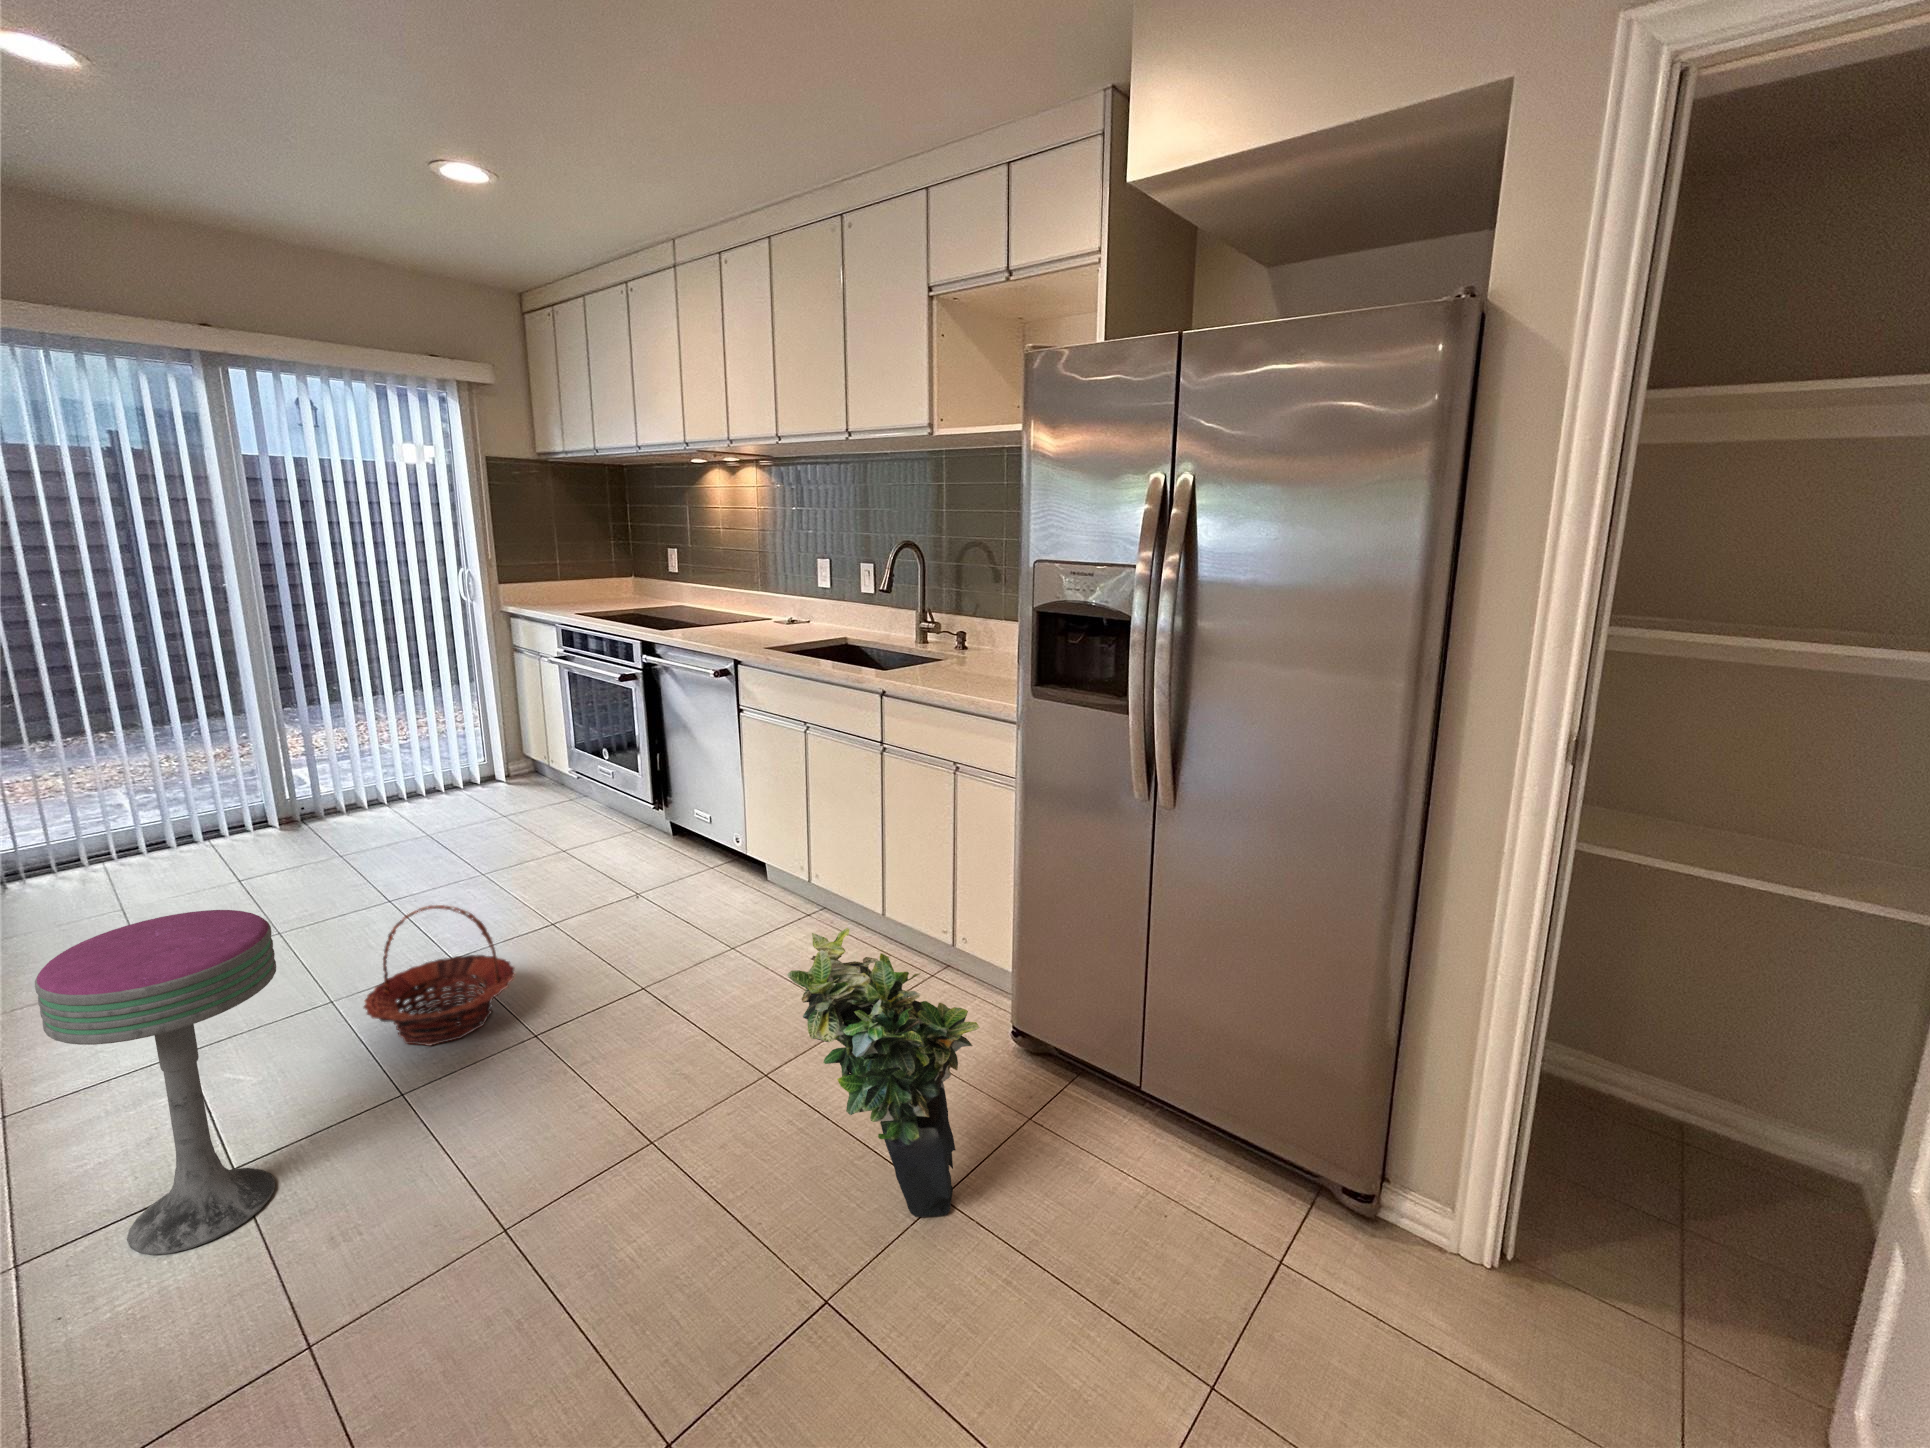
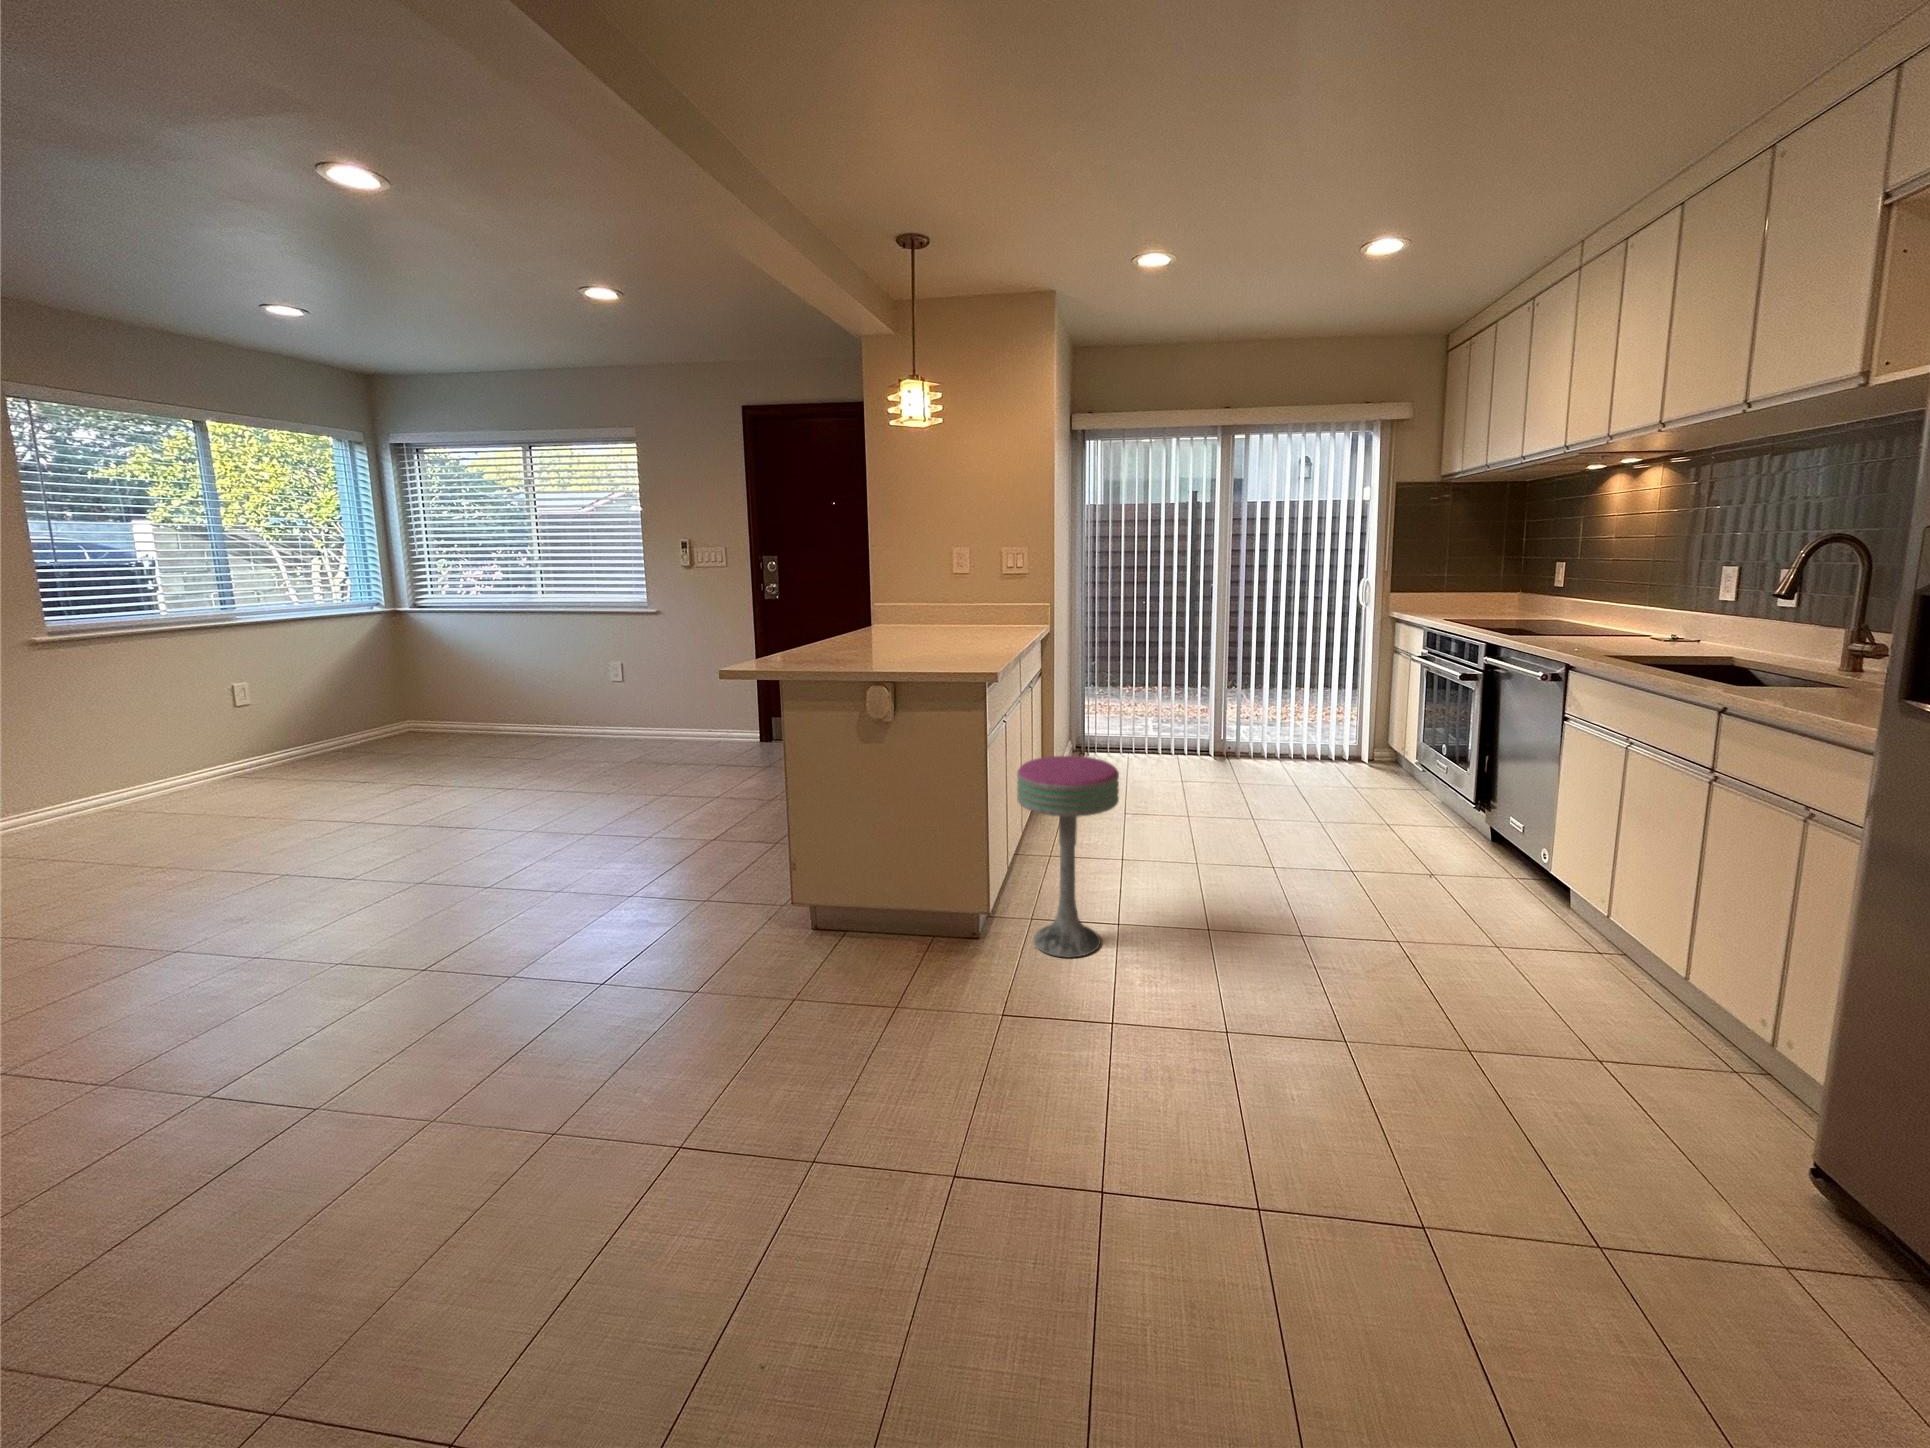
basket: present [364,905,515,1046] -> none [1184,810,1286,917]
potted plant: present [787,928,980,1217] -> none [1404,912,1659,1330]

